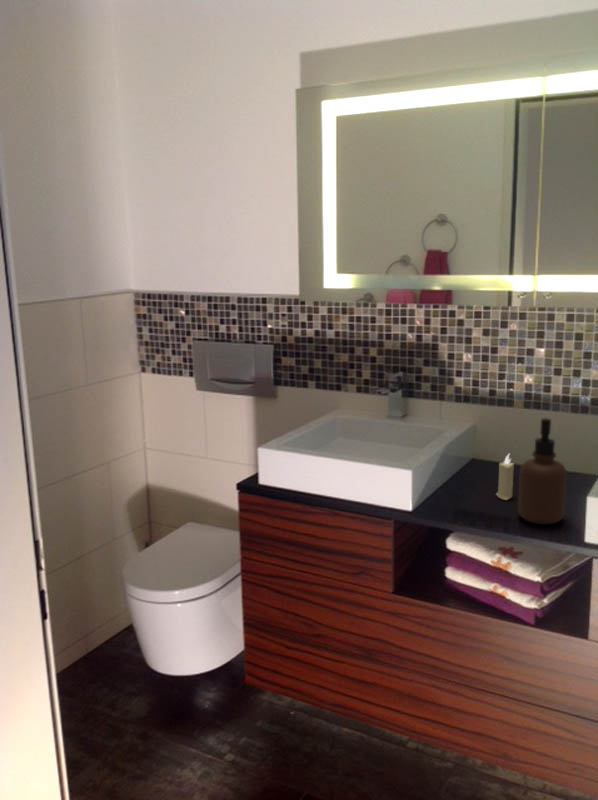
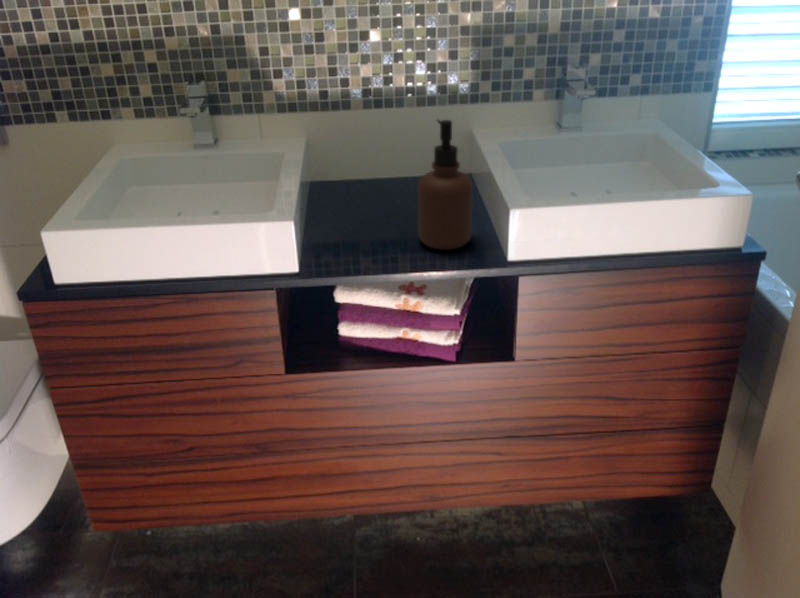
candle: present [496,455,514,500] -> none [373,170,393,227]

